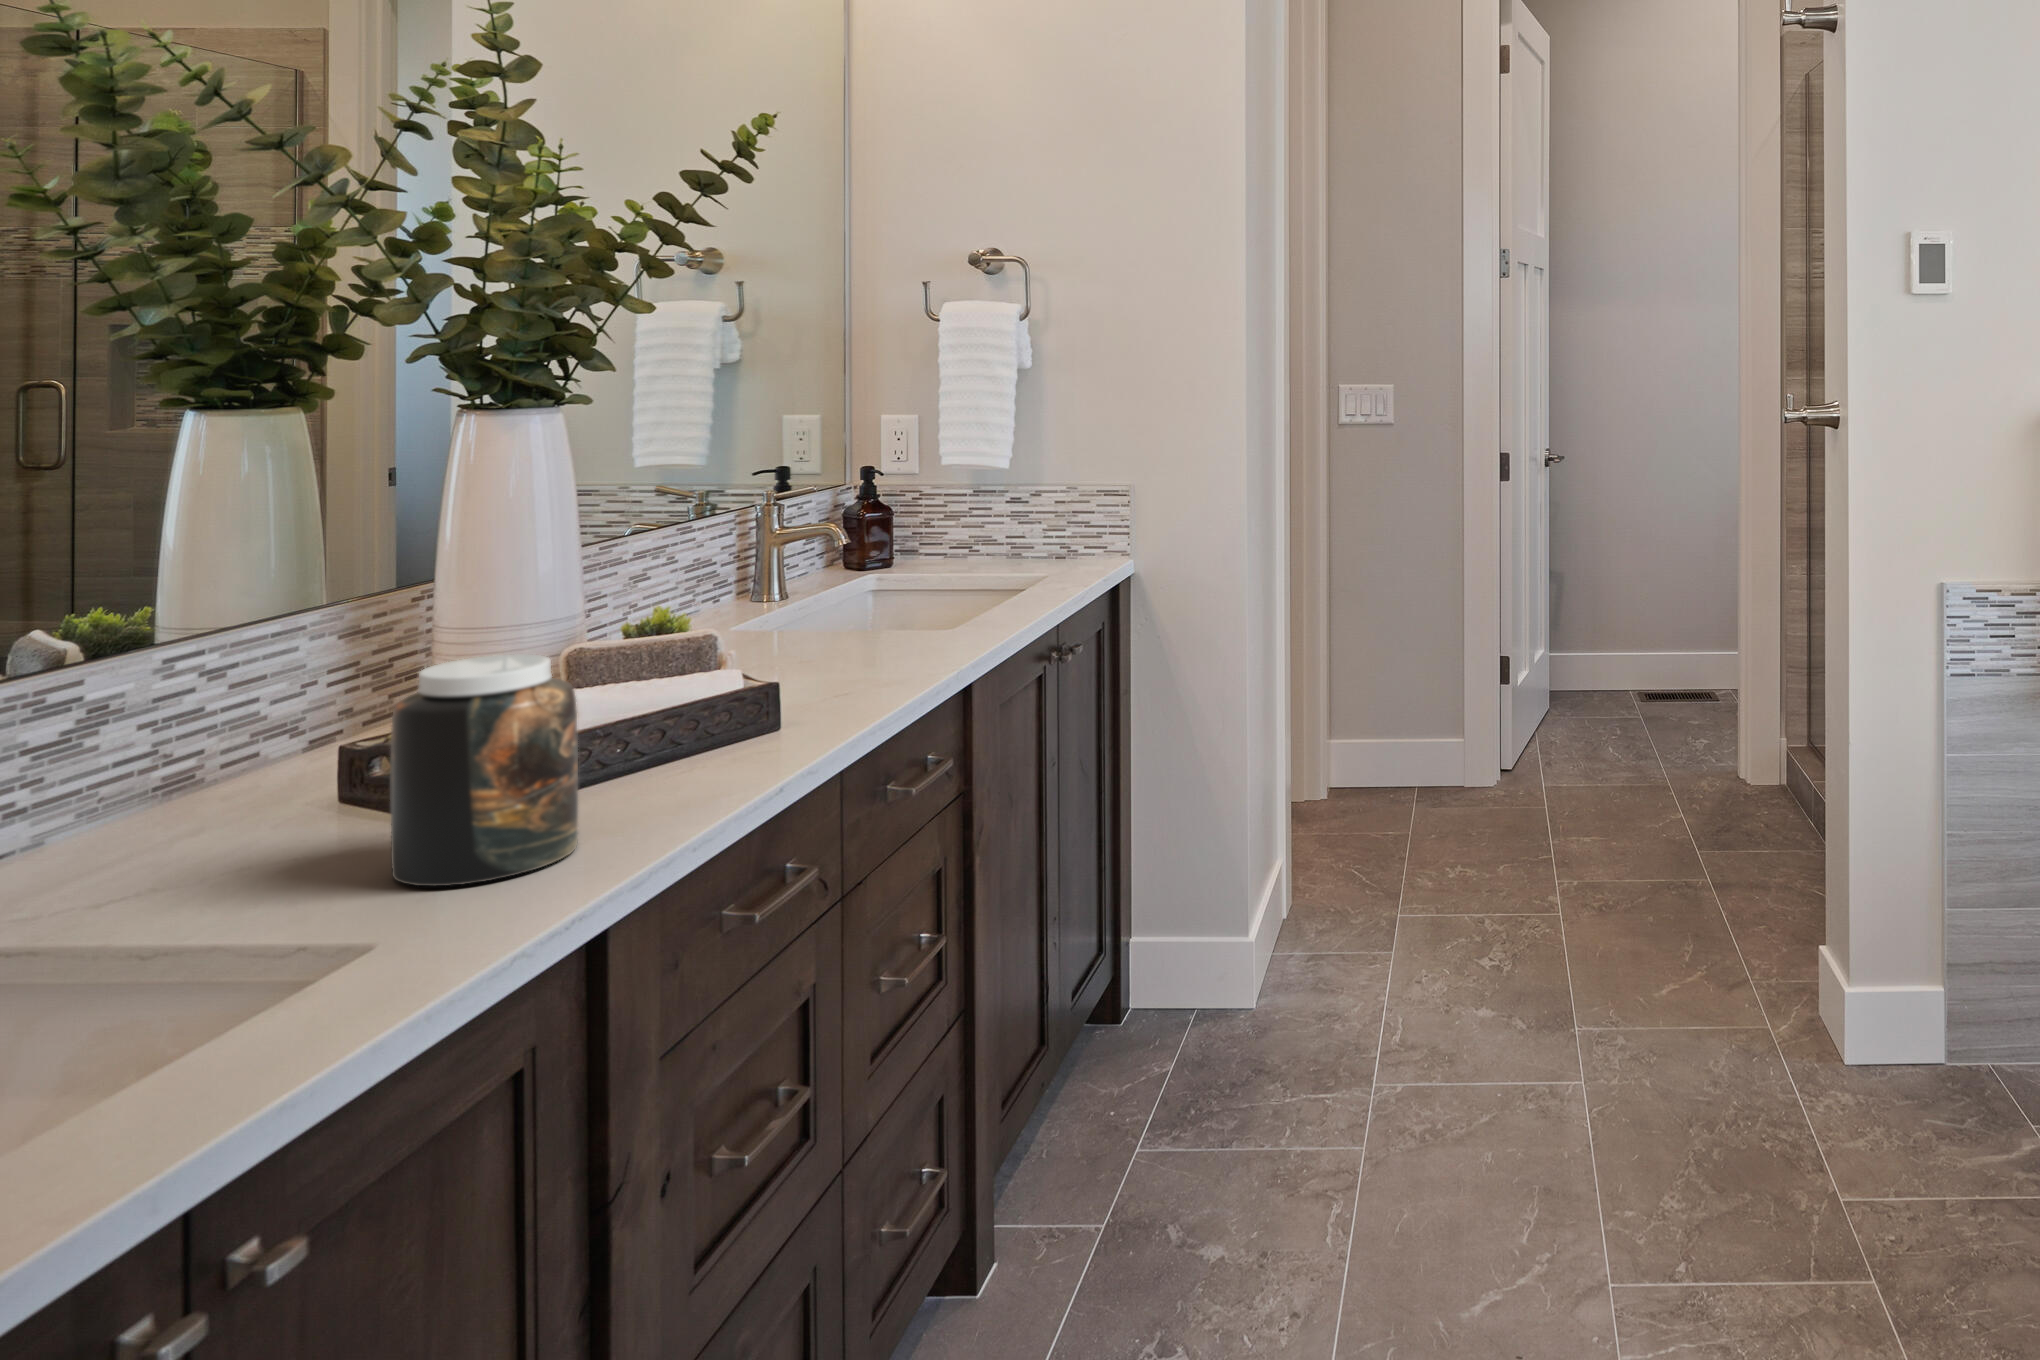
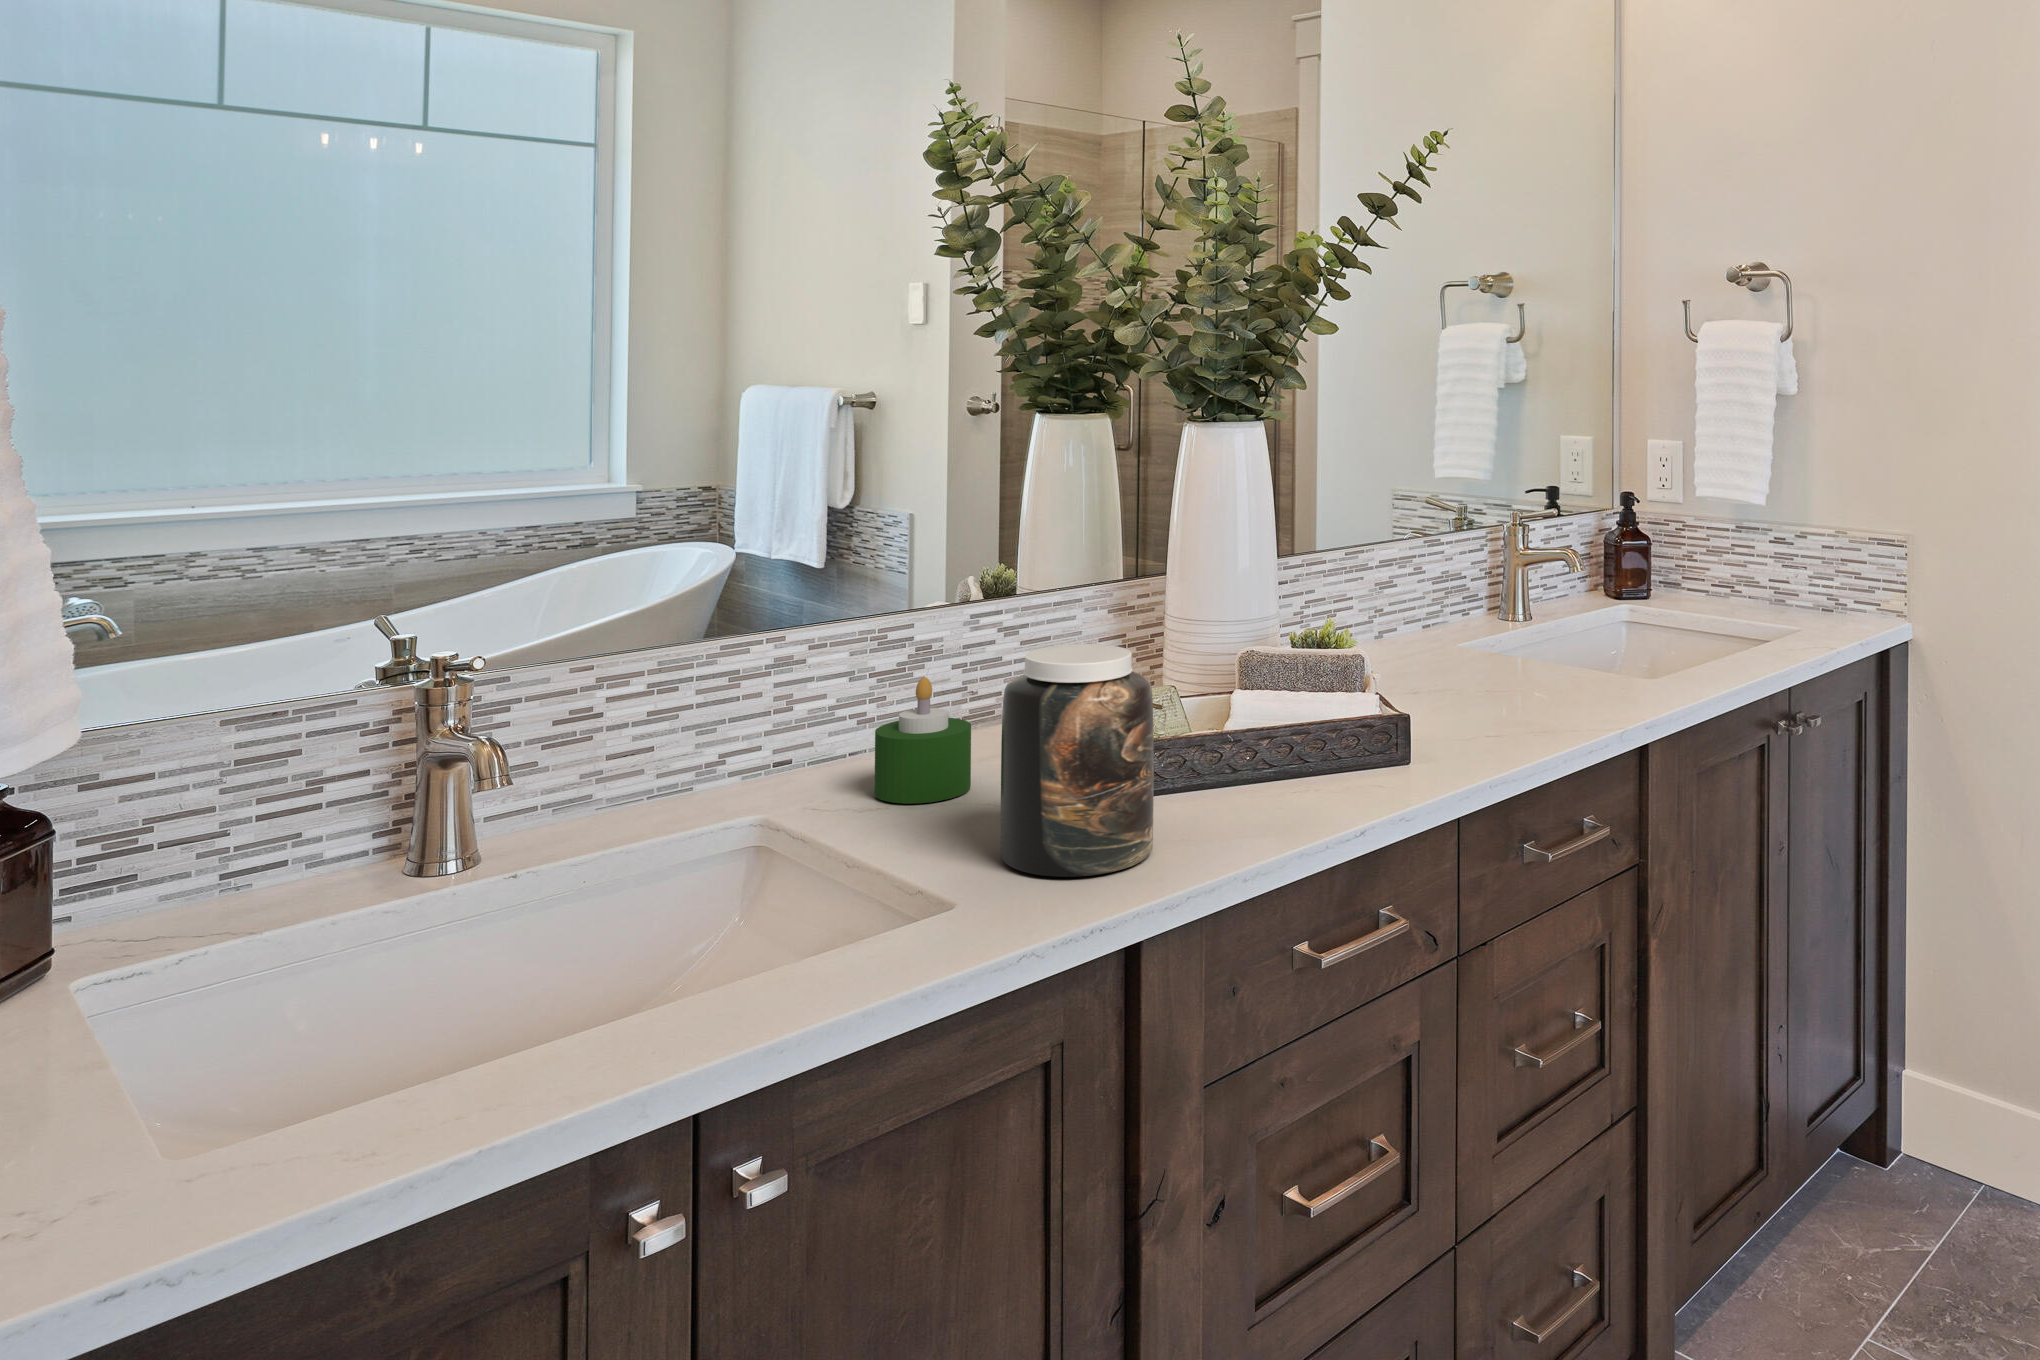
candle: none [107,732,254,881] -> present [874,677,971,803]

